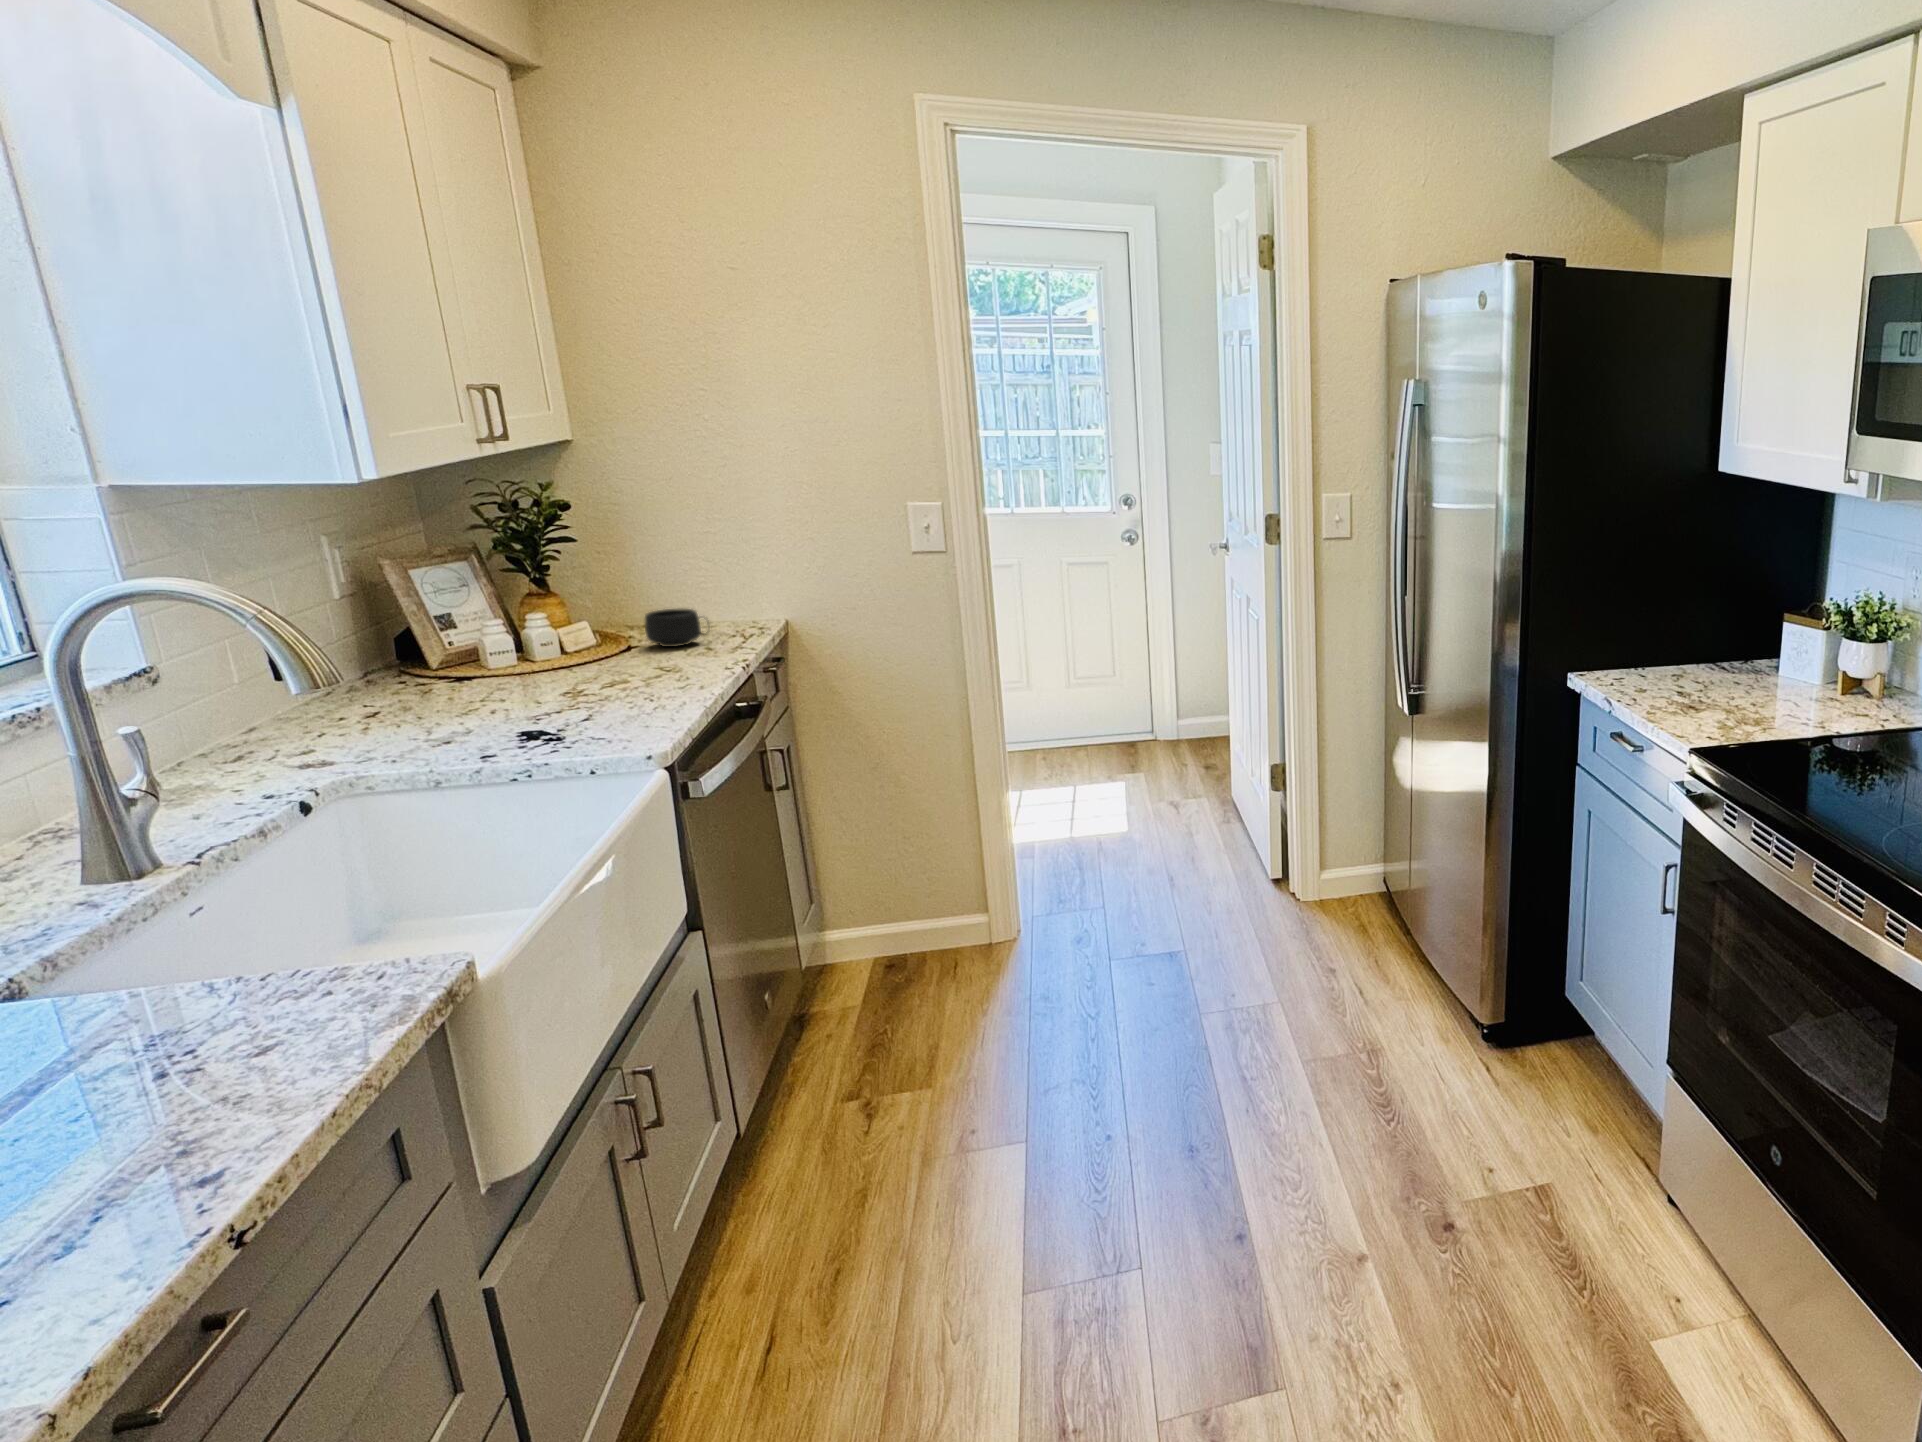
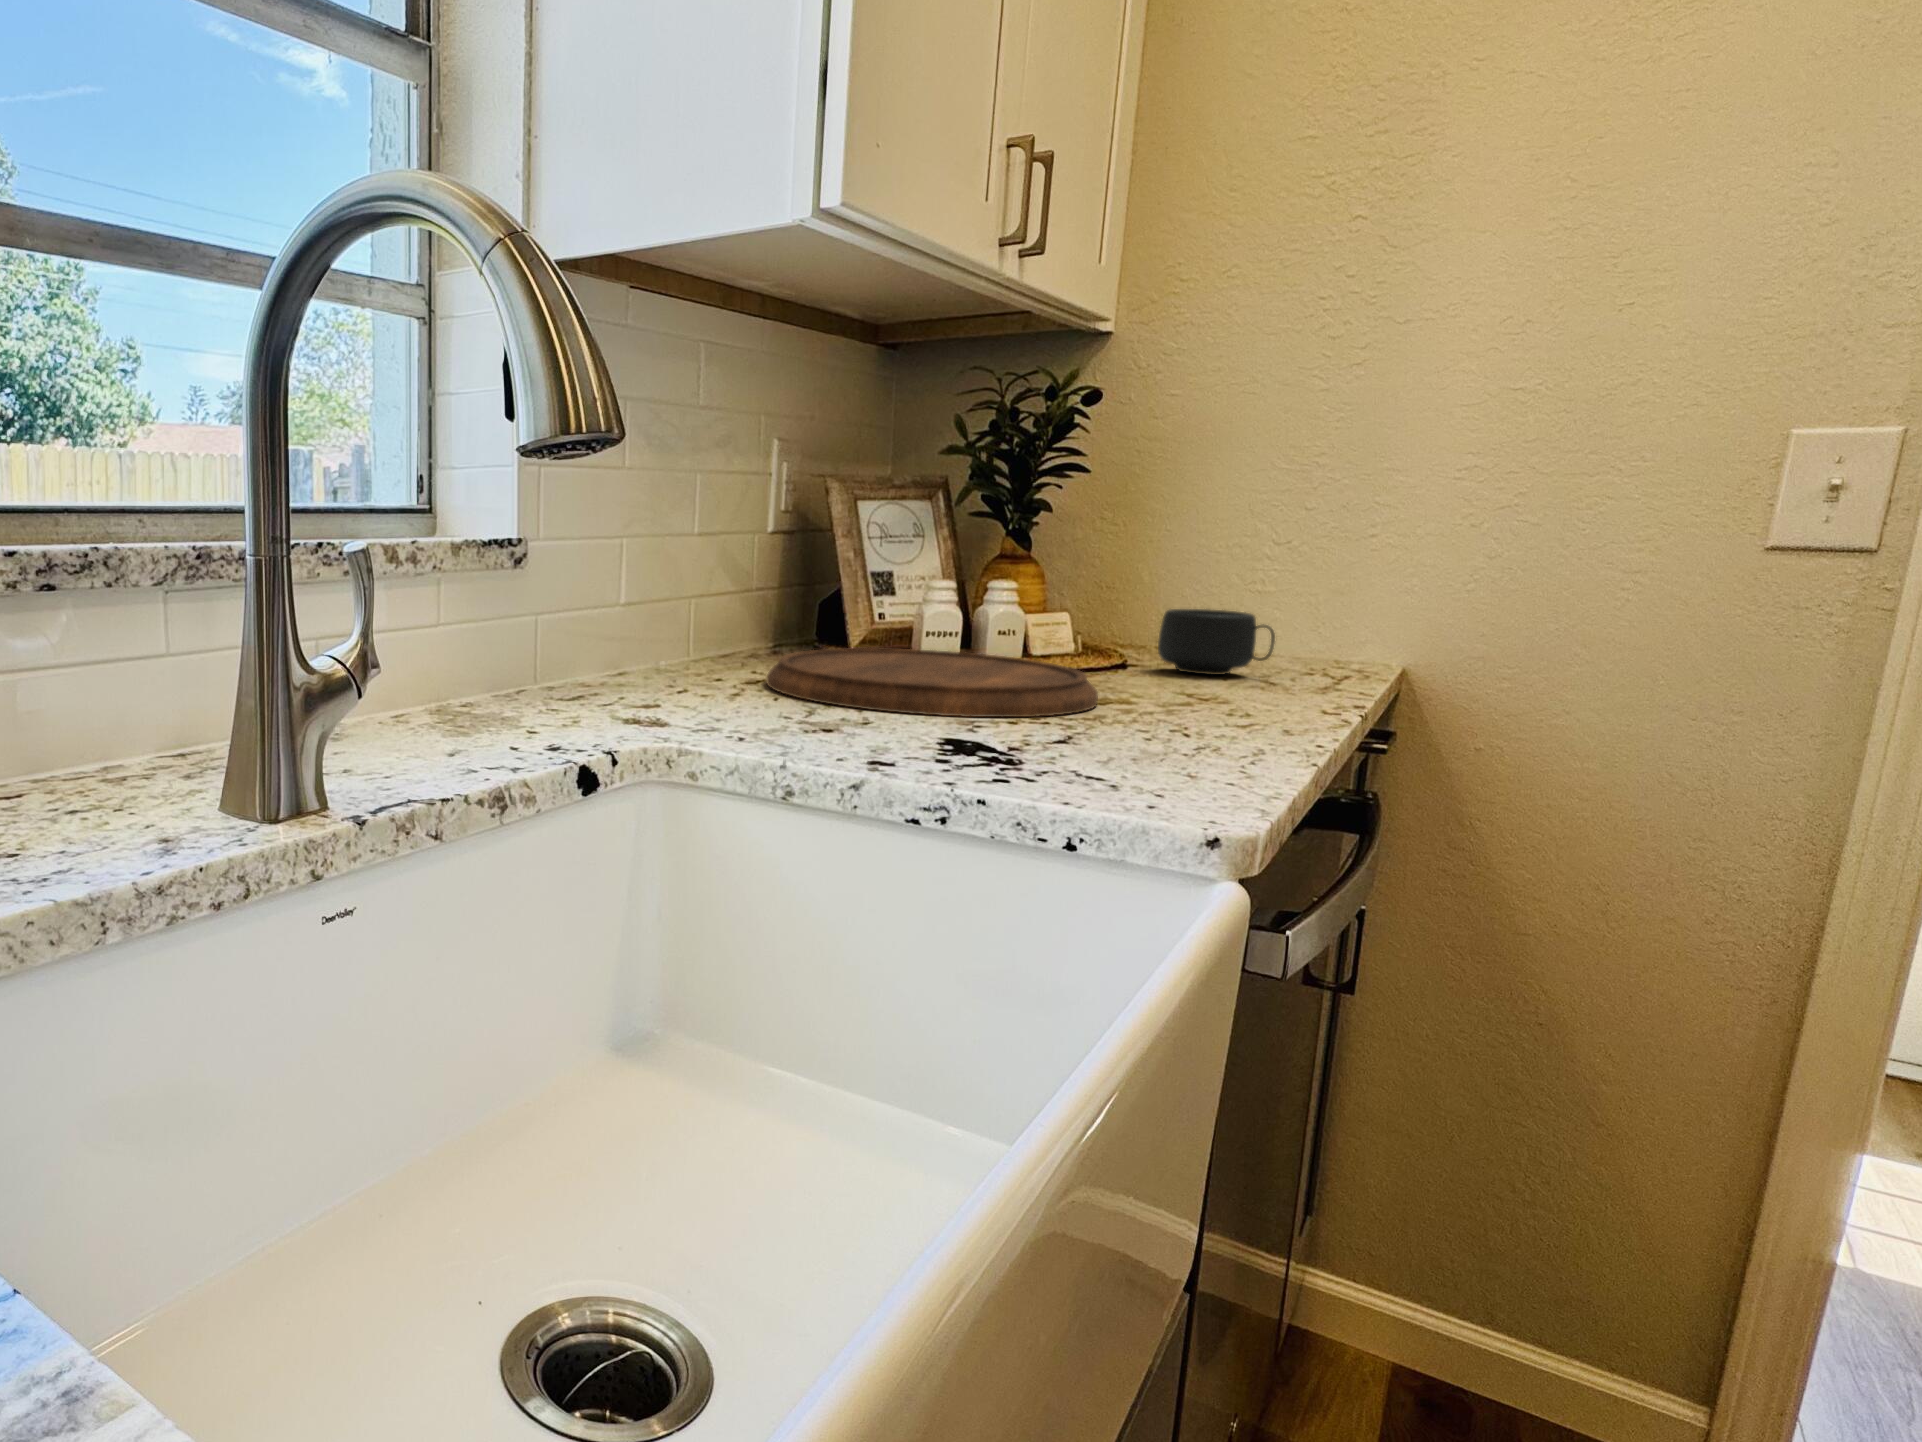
cutting board: none [380,664,608,722] -> present [767,648,1098,717]

